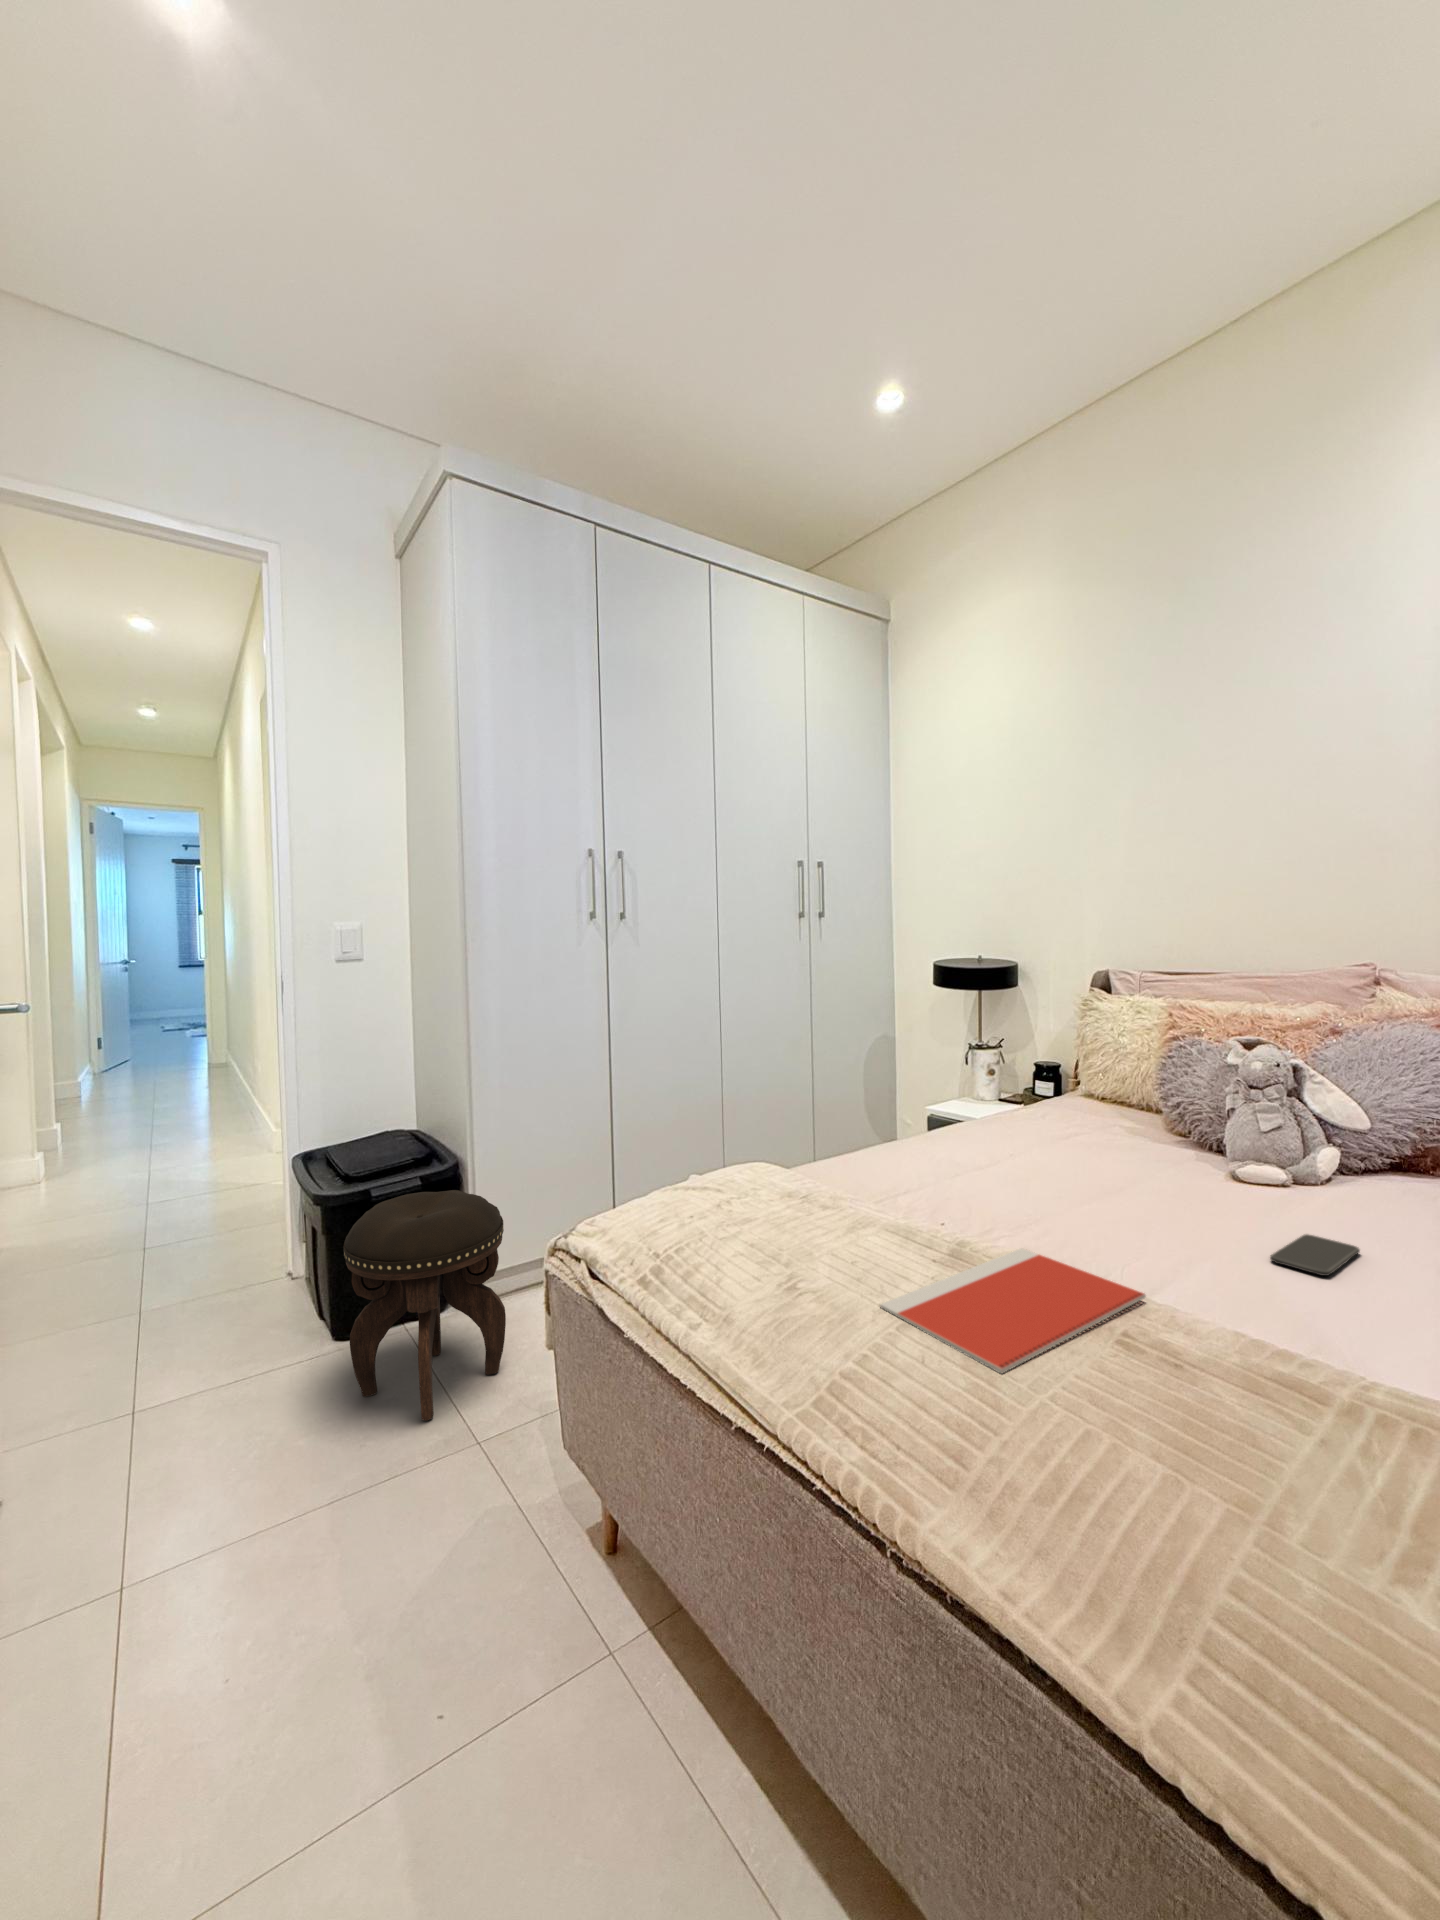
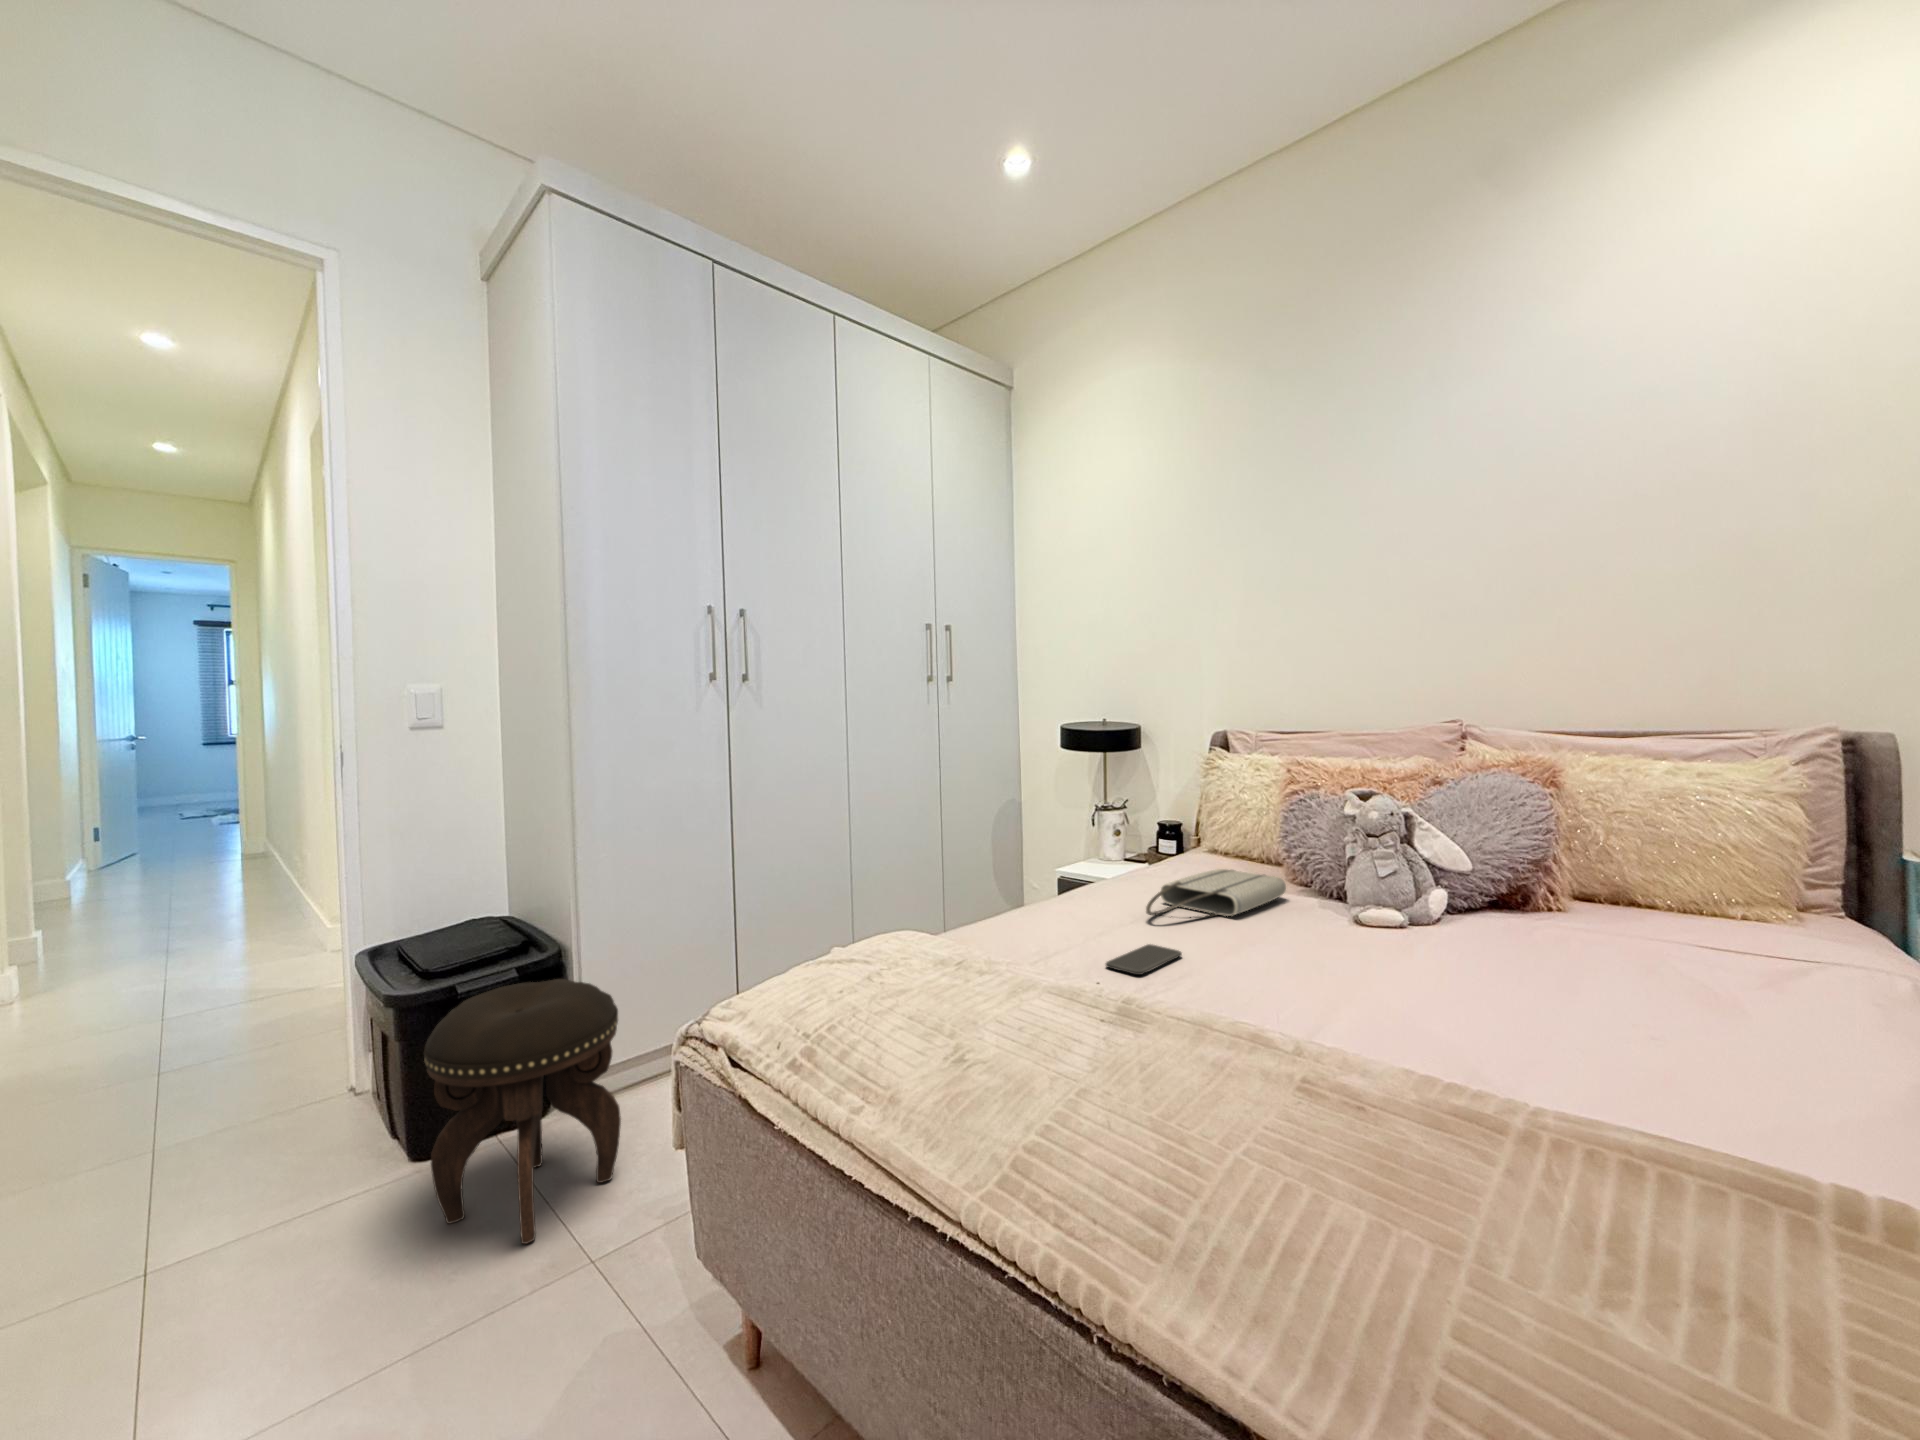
tote bag: none [1000,1116,1159,1166] -> present [1146,869,1286,918]
smartphone: present [1270,1234,1360,1276] -> present [1106,944,1182,975]
notebook: present [880,1248,1146,1374] -> none [1058,999,1312,1131]

